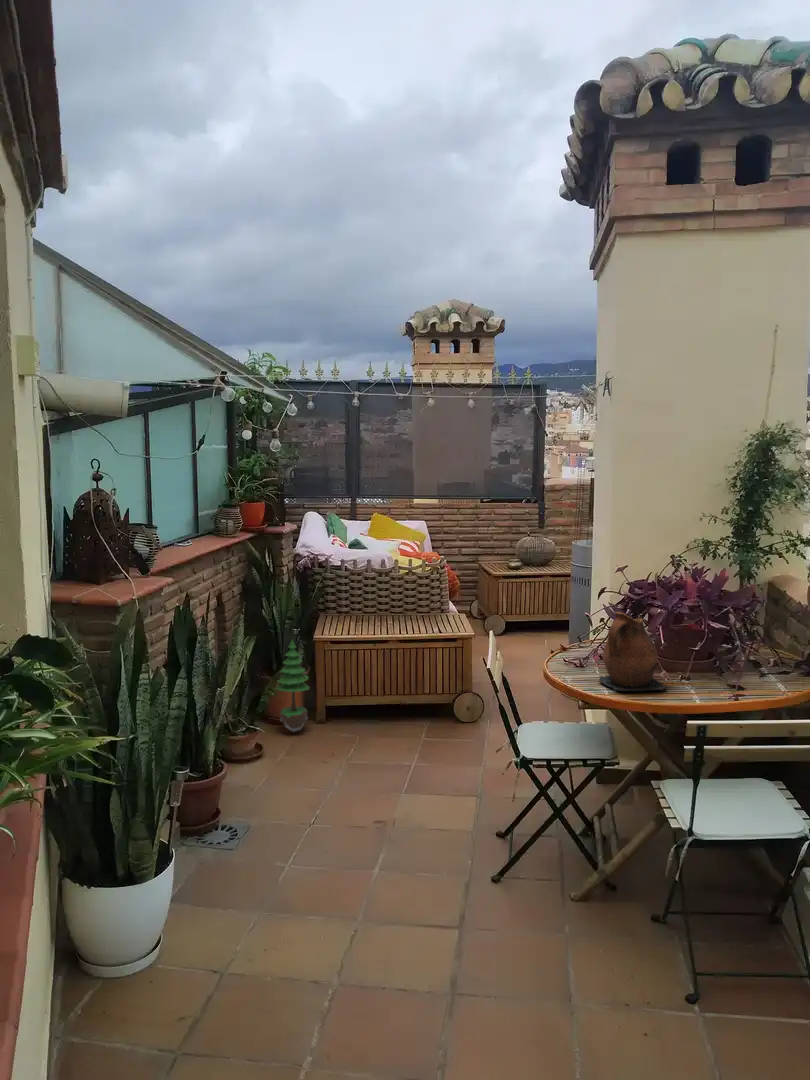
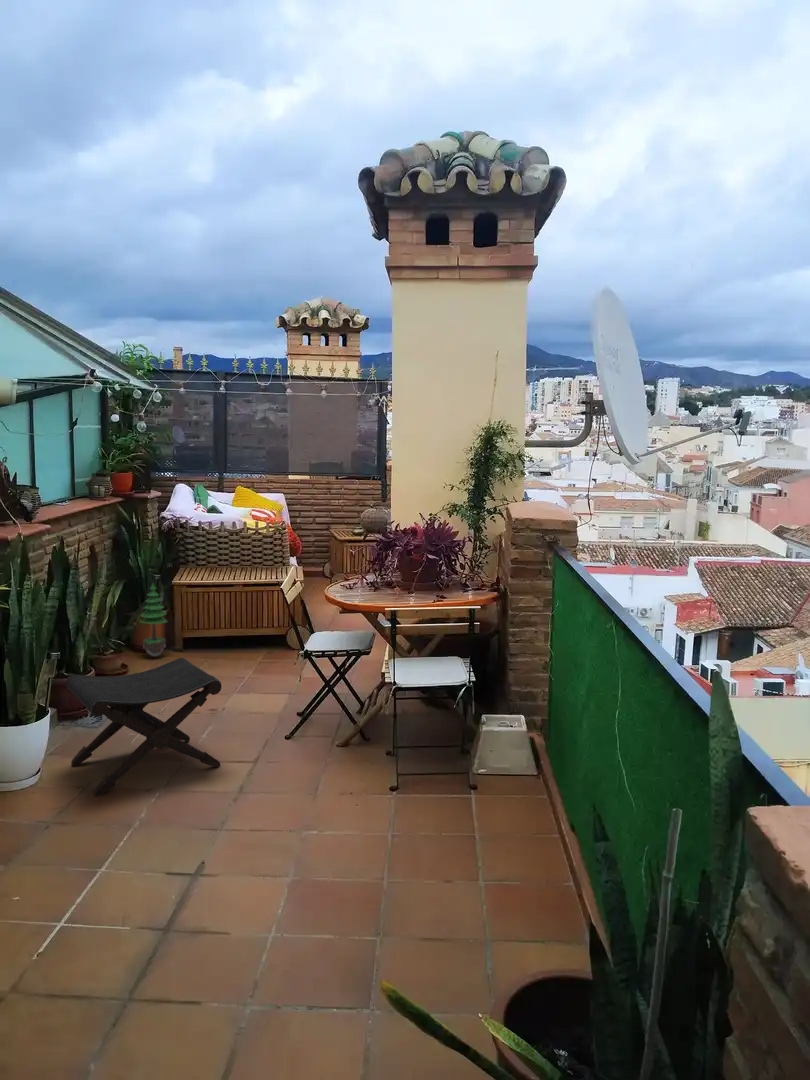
ceramic pitcher: present [598,612,666,691] -> none [351,546,394,599]
footstool: none [195,769,419,1002] -> present [65,658,222,796]

